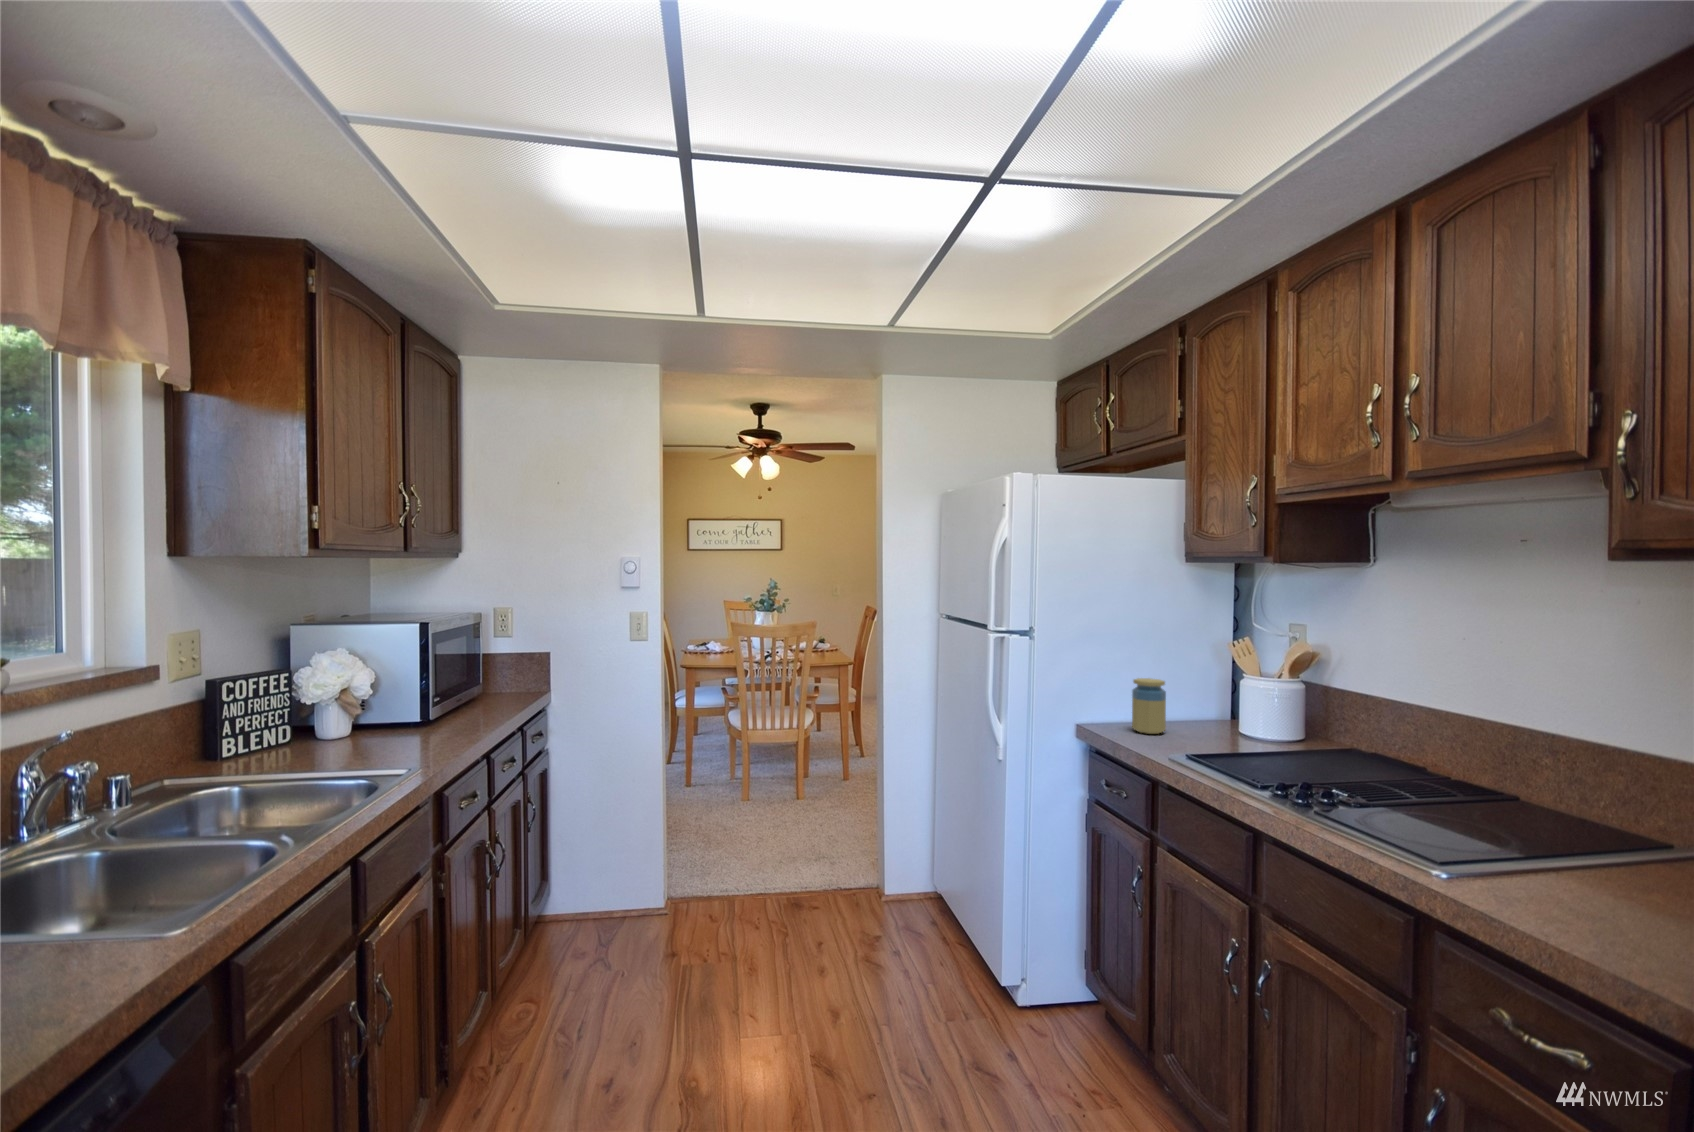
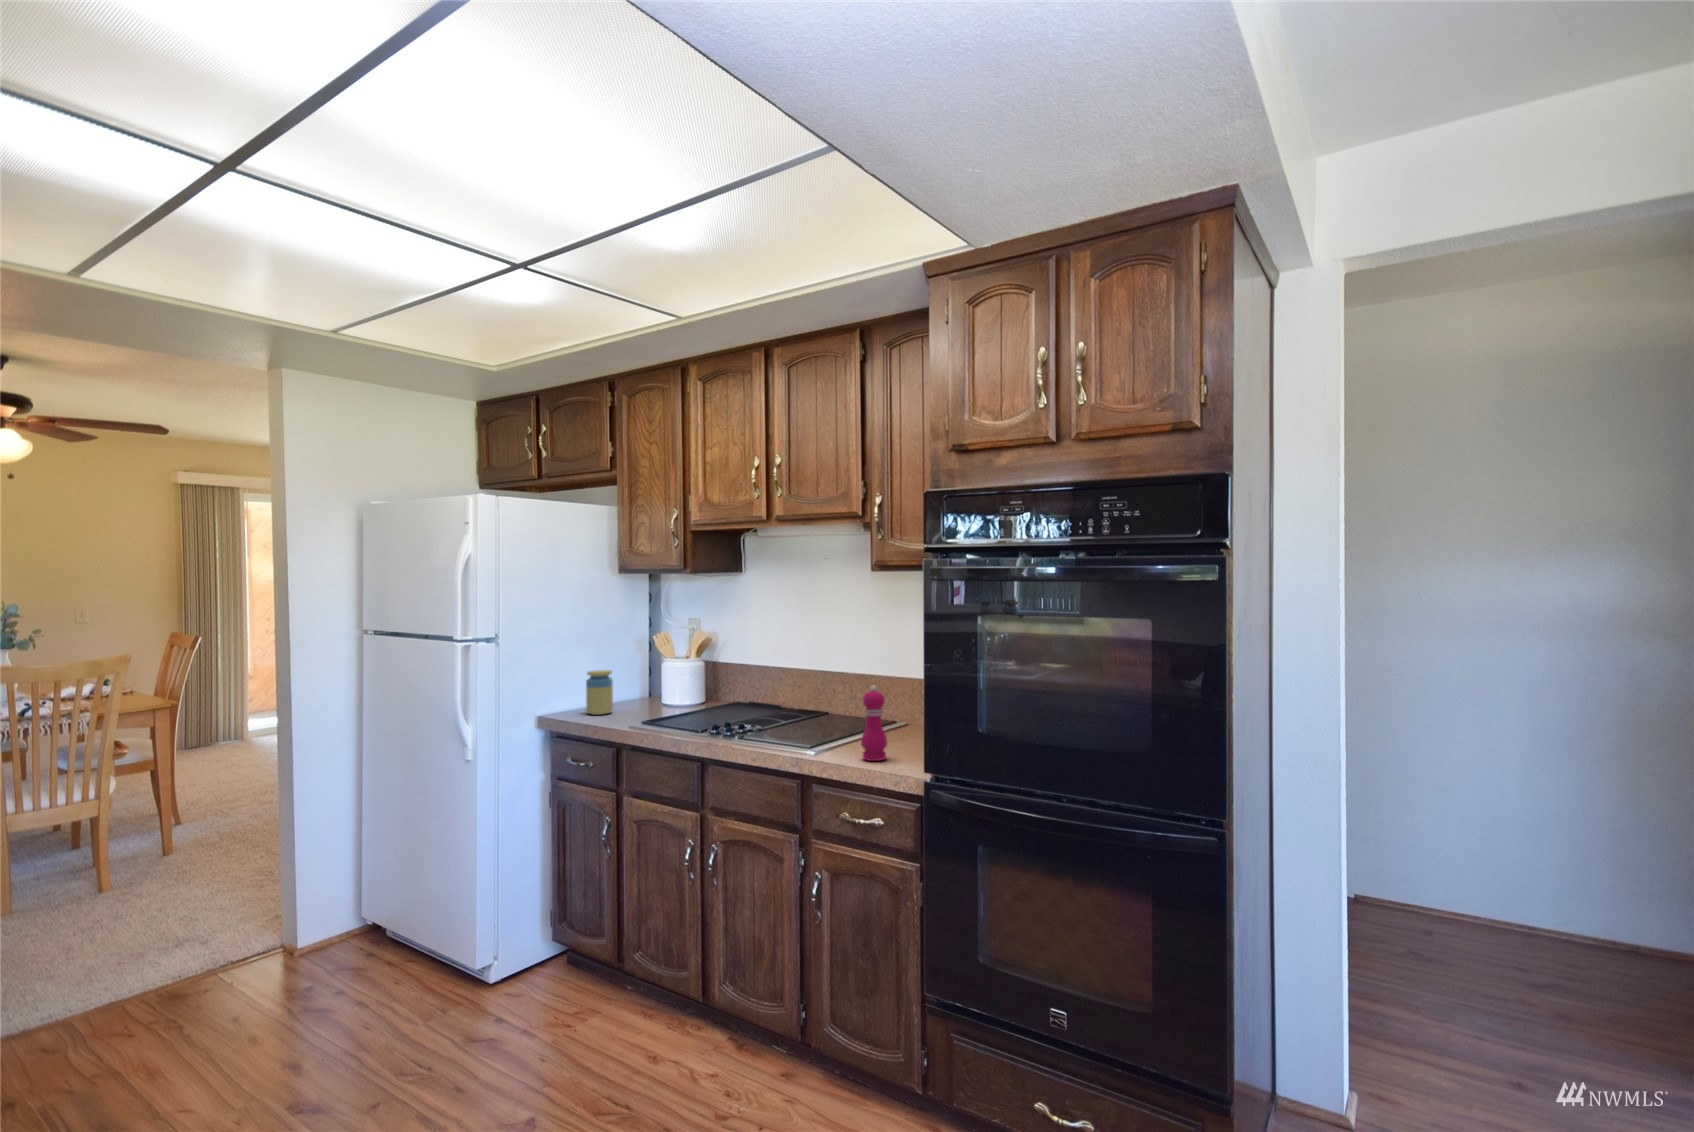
pepper mill: none [1554,786,1627,942] -> present [861,685,887,761]

